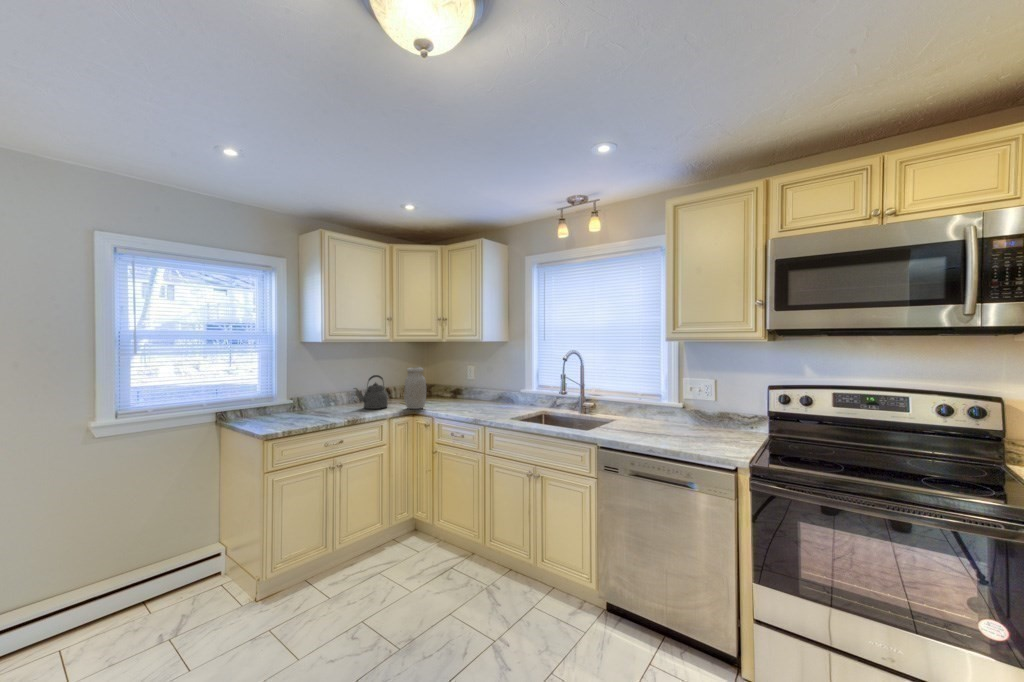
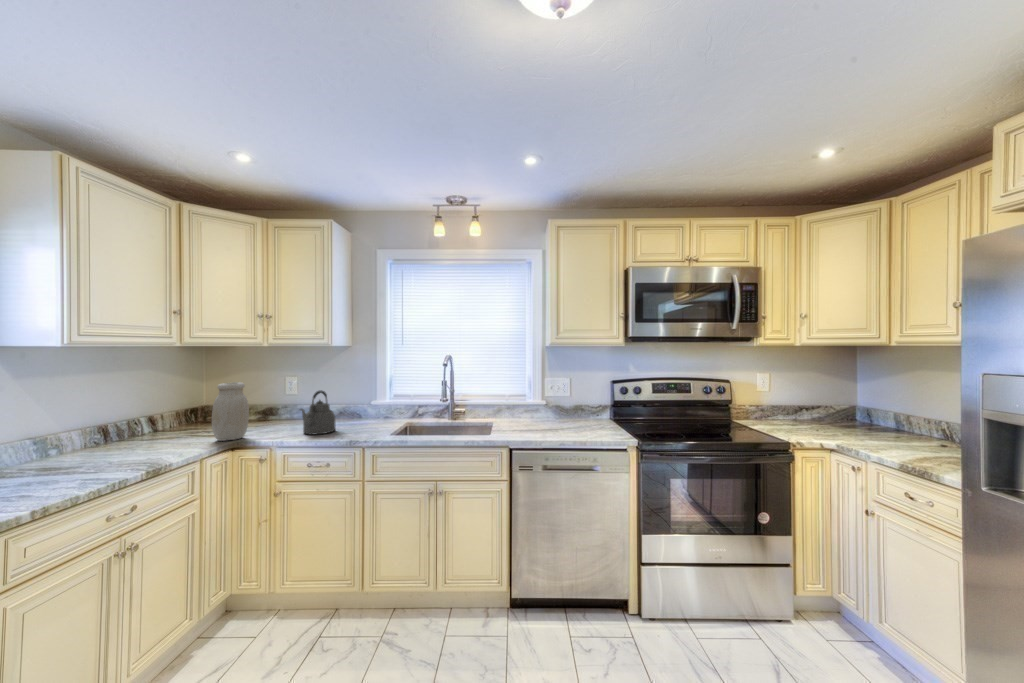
kettle: present [354,375,388,409] -> present [300,390,336,434]

